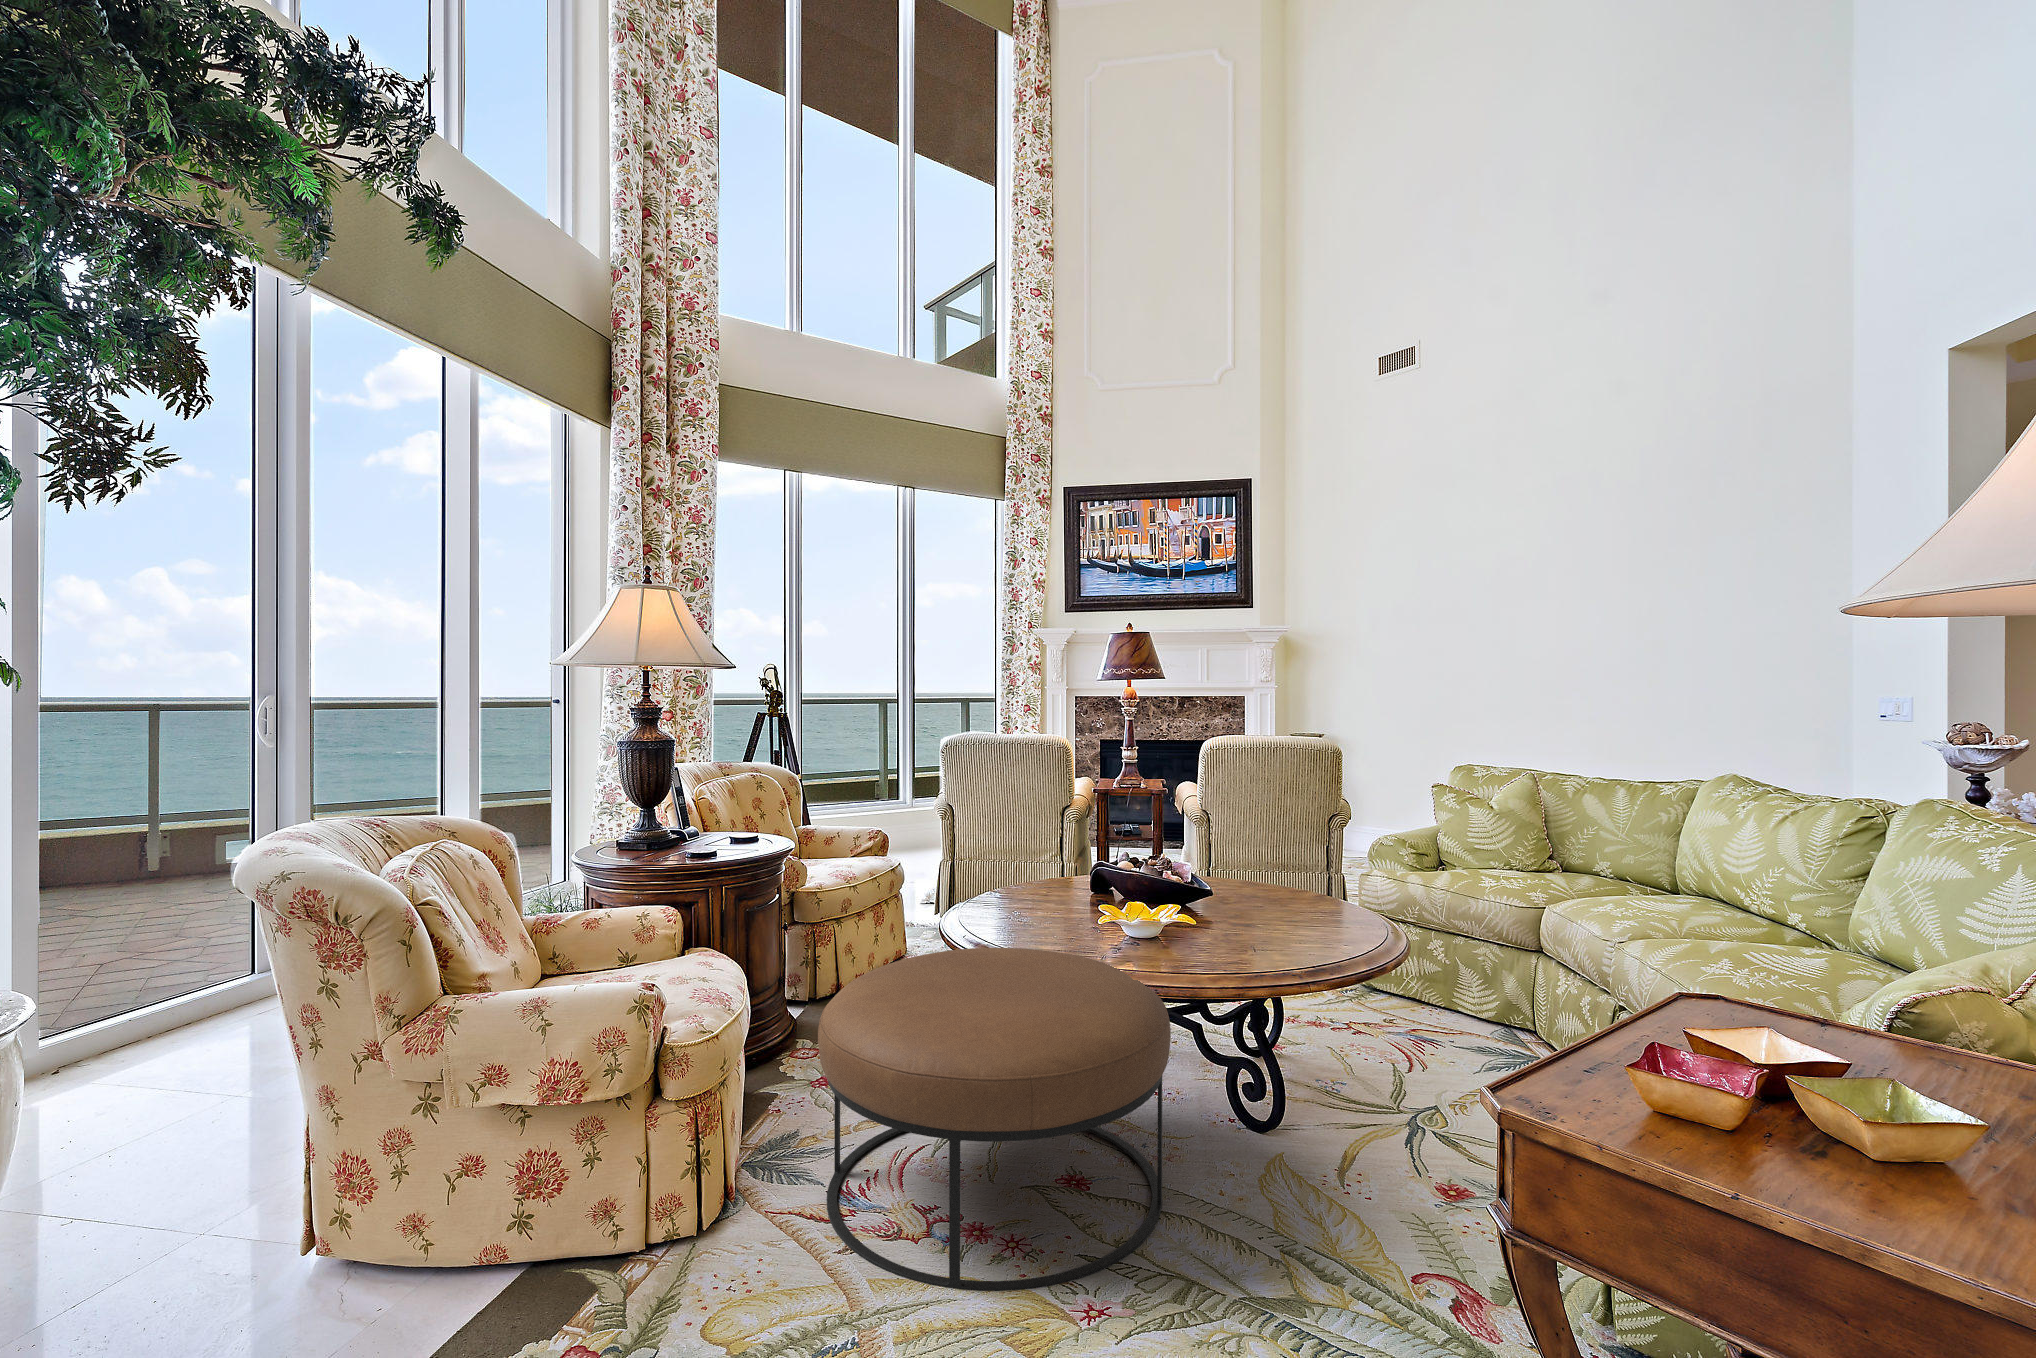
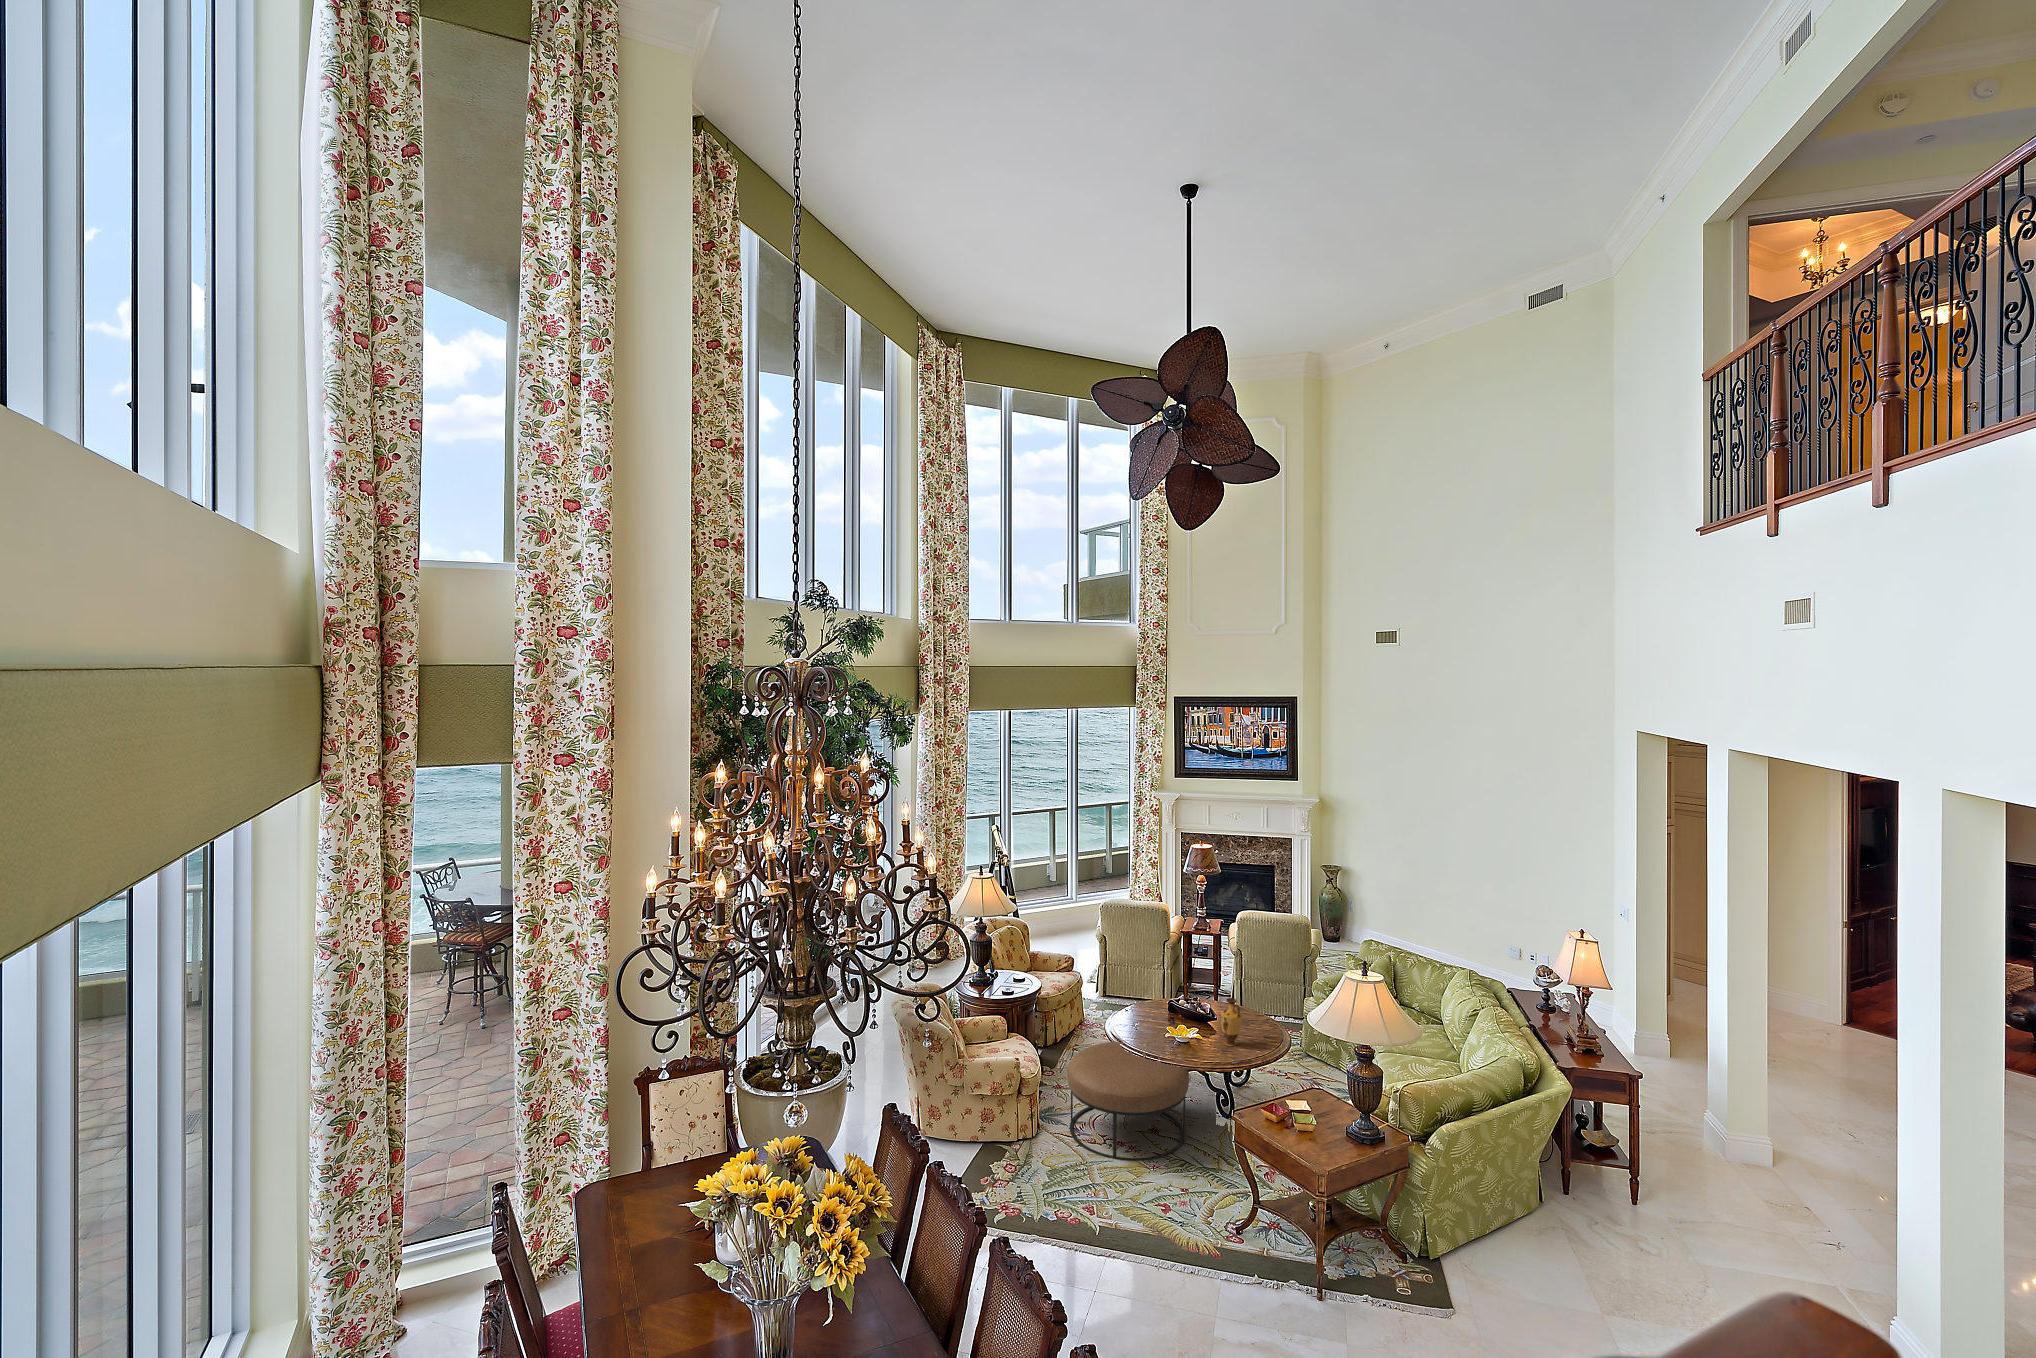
vase: none [1230,825,1285,946] -> present [1221,998,1242,1046]

